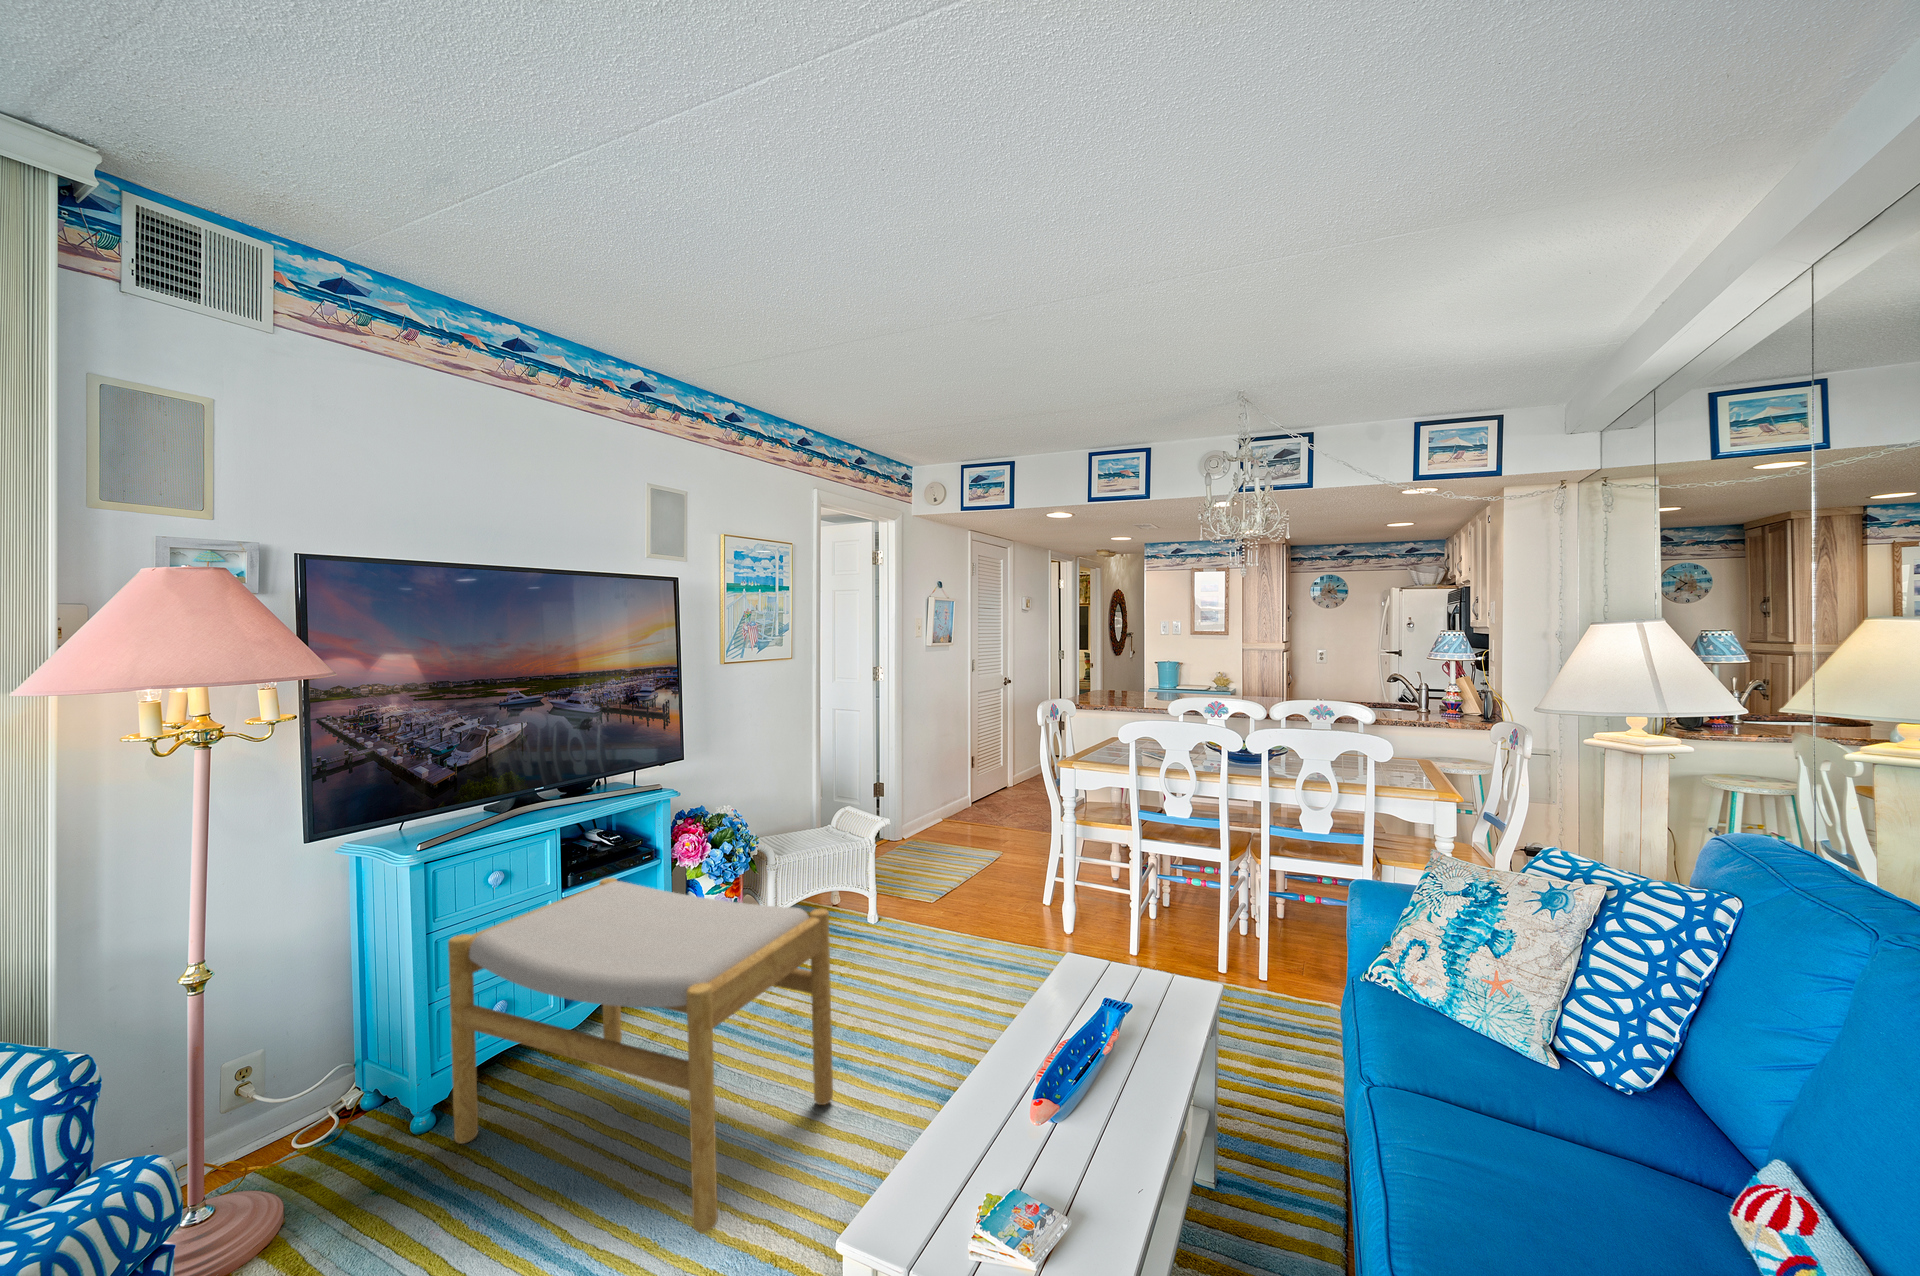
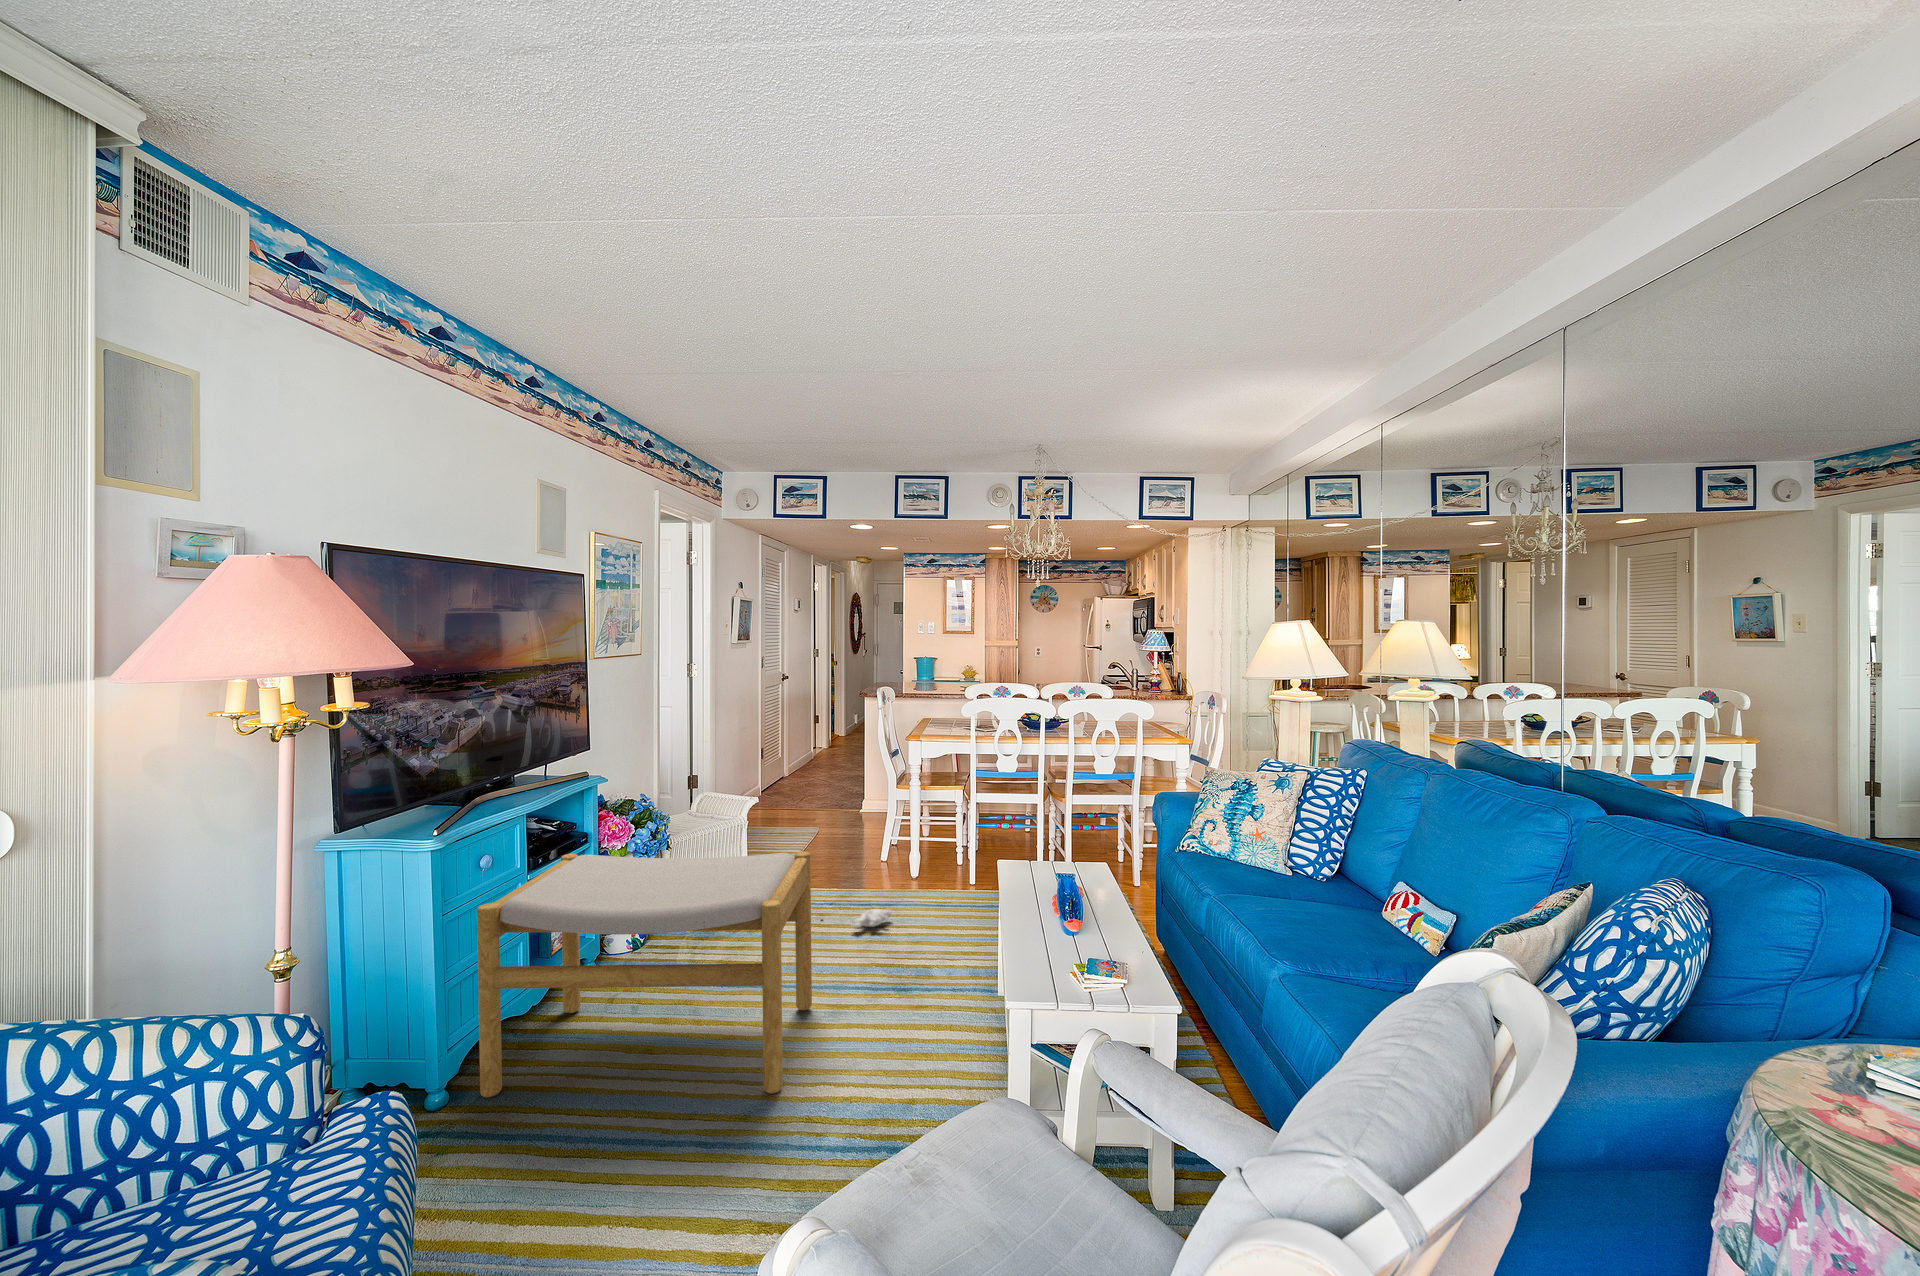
plush toy: none [927,970,1003,994] -> present [852,909,891,928]

